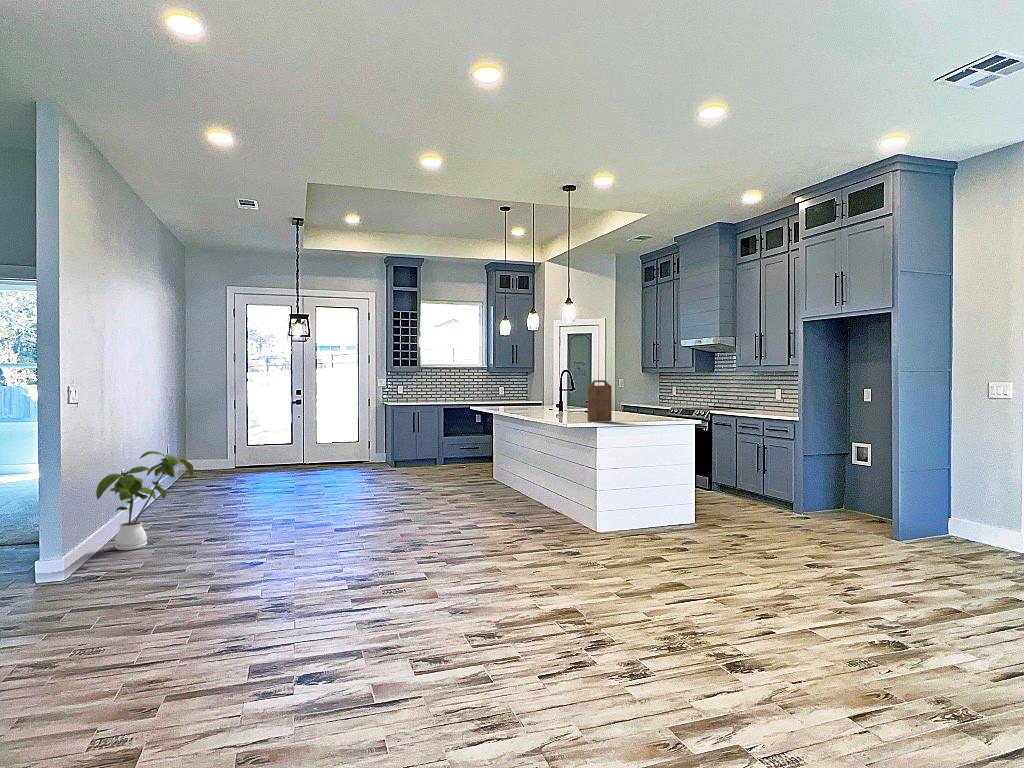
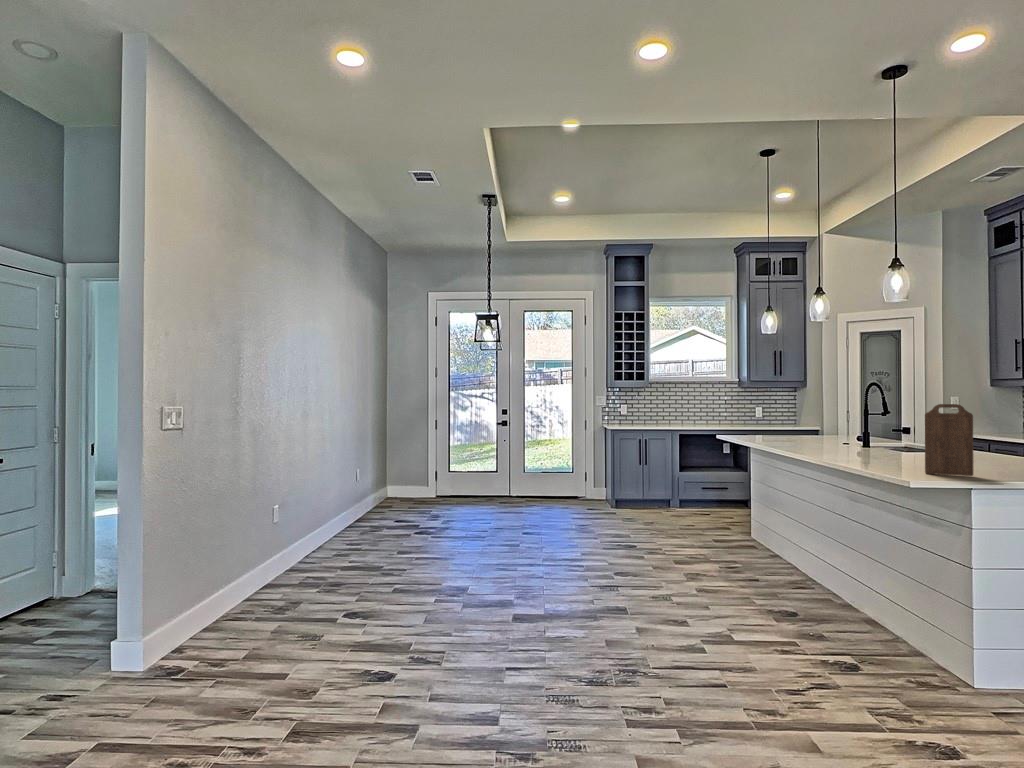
house plant: present [96,451,194,550] -> none [202,496,330,627]

